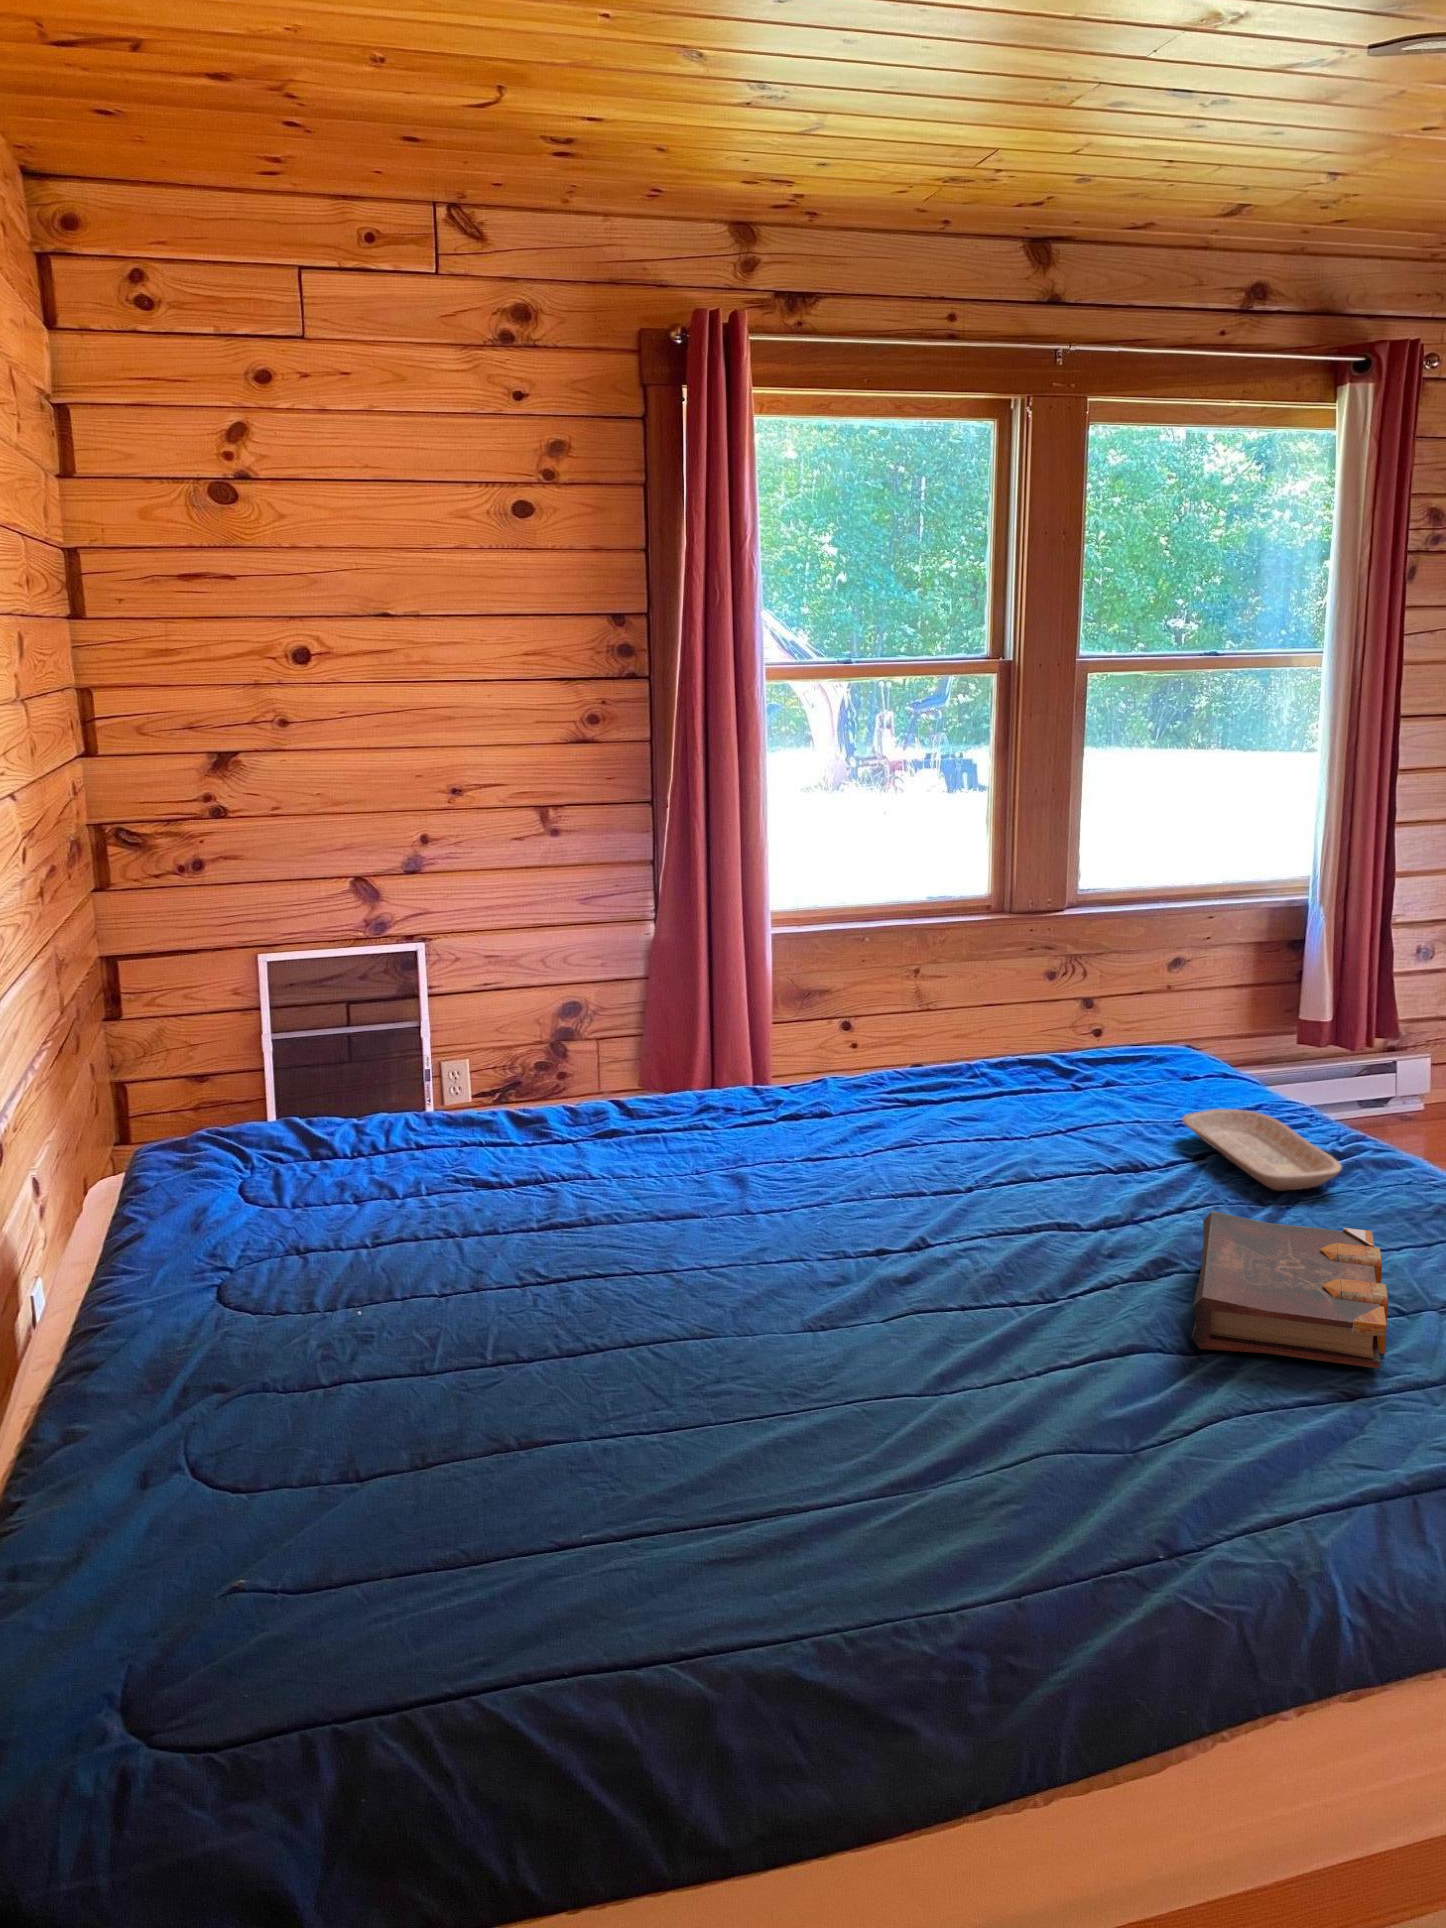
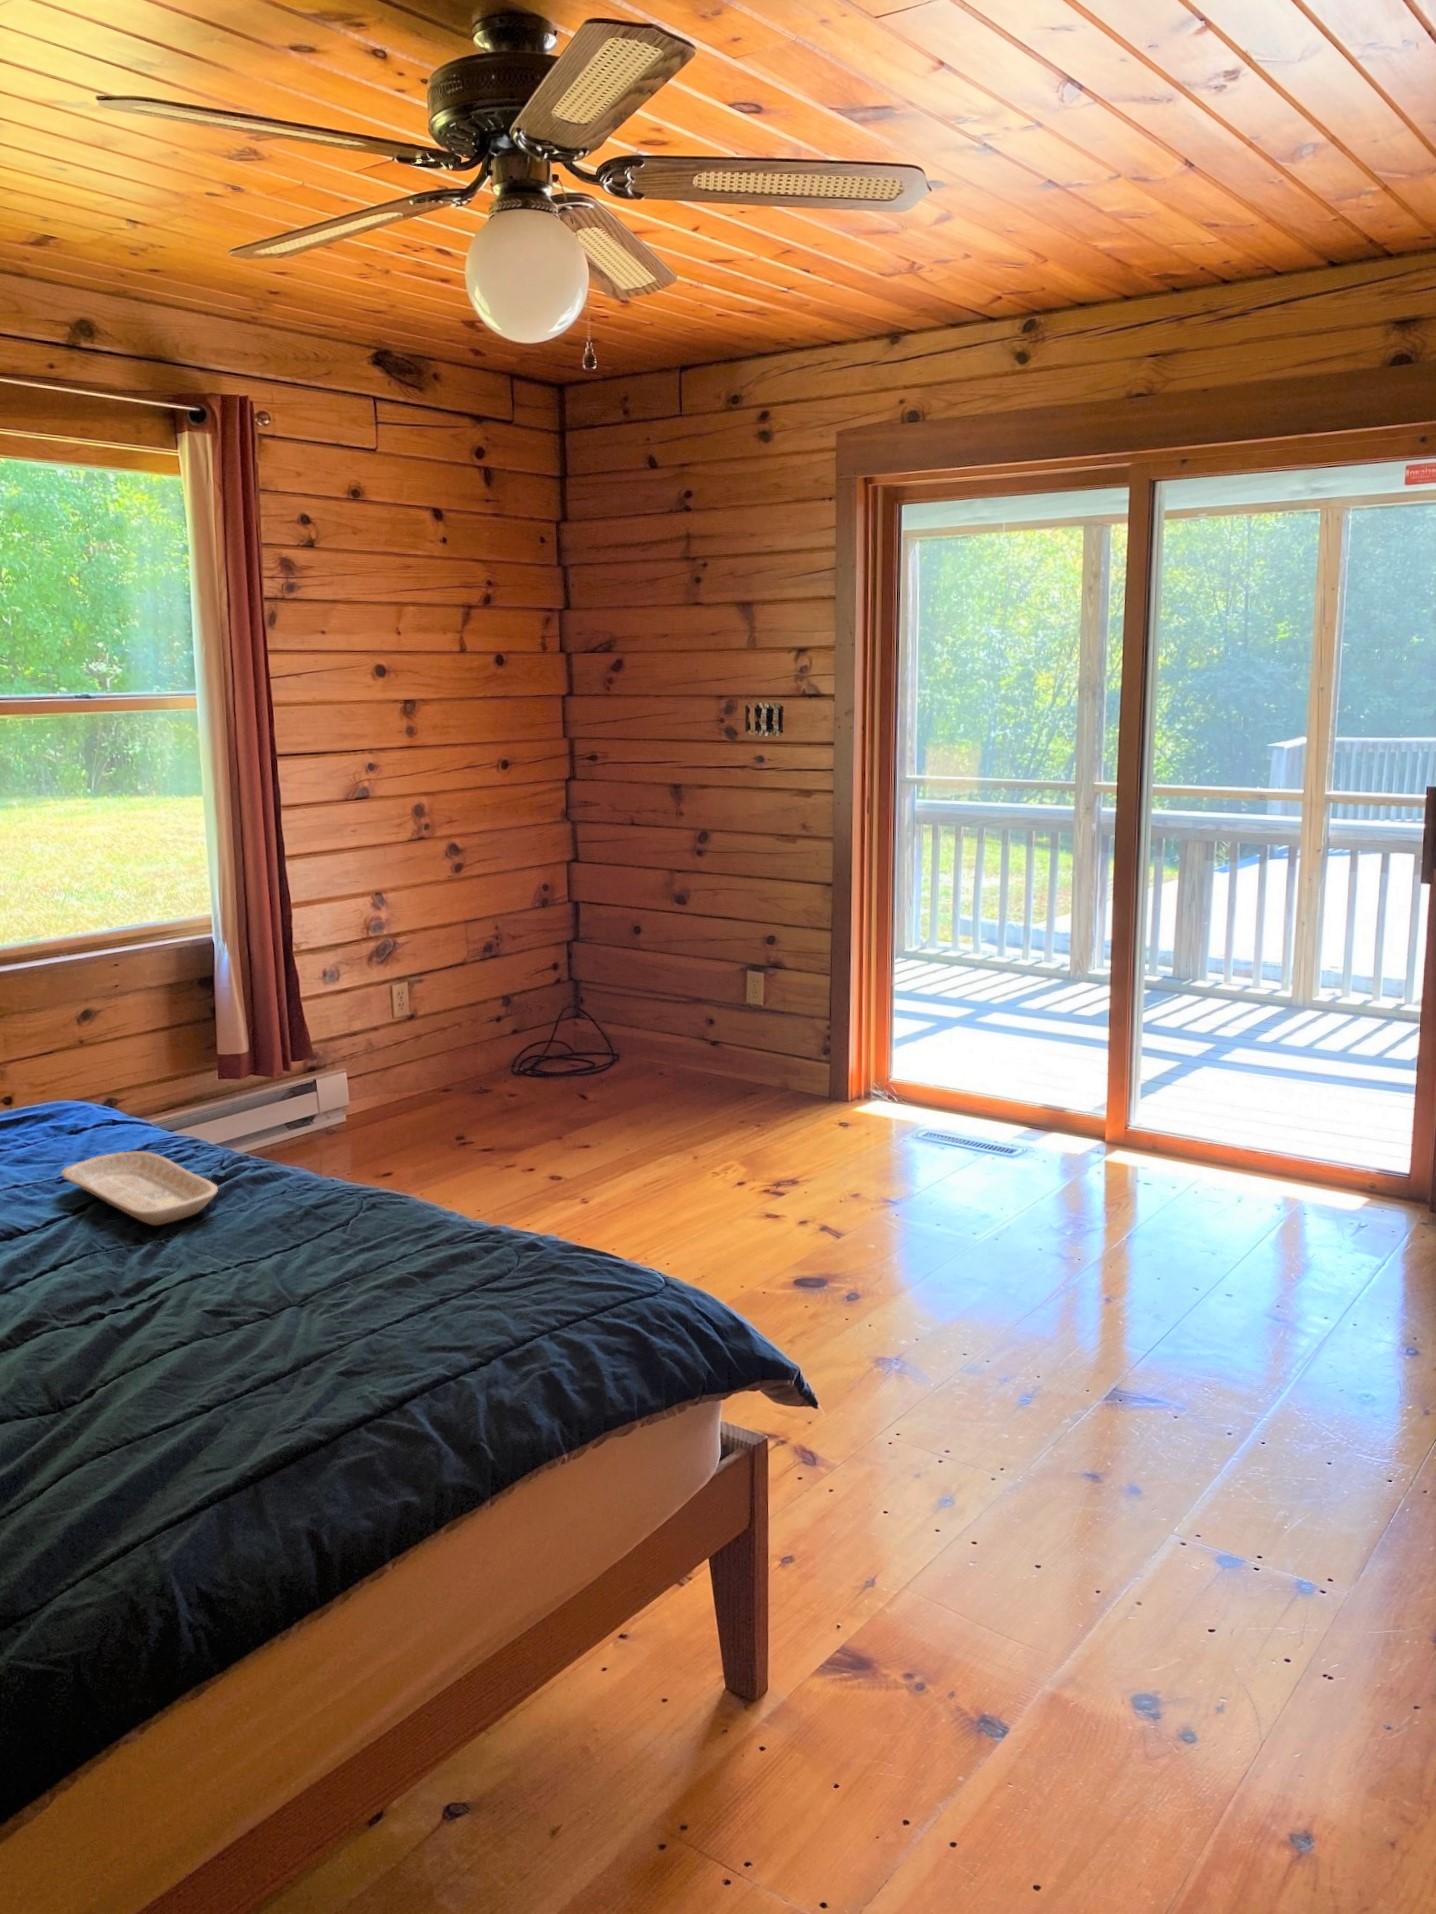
book: present [1192,1211,1388,1369] -> none [44,1244,245,1406]

